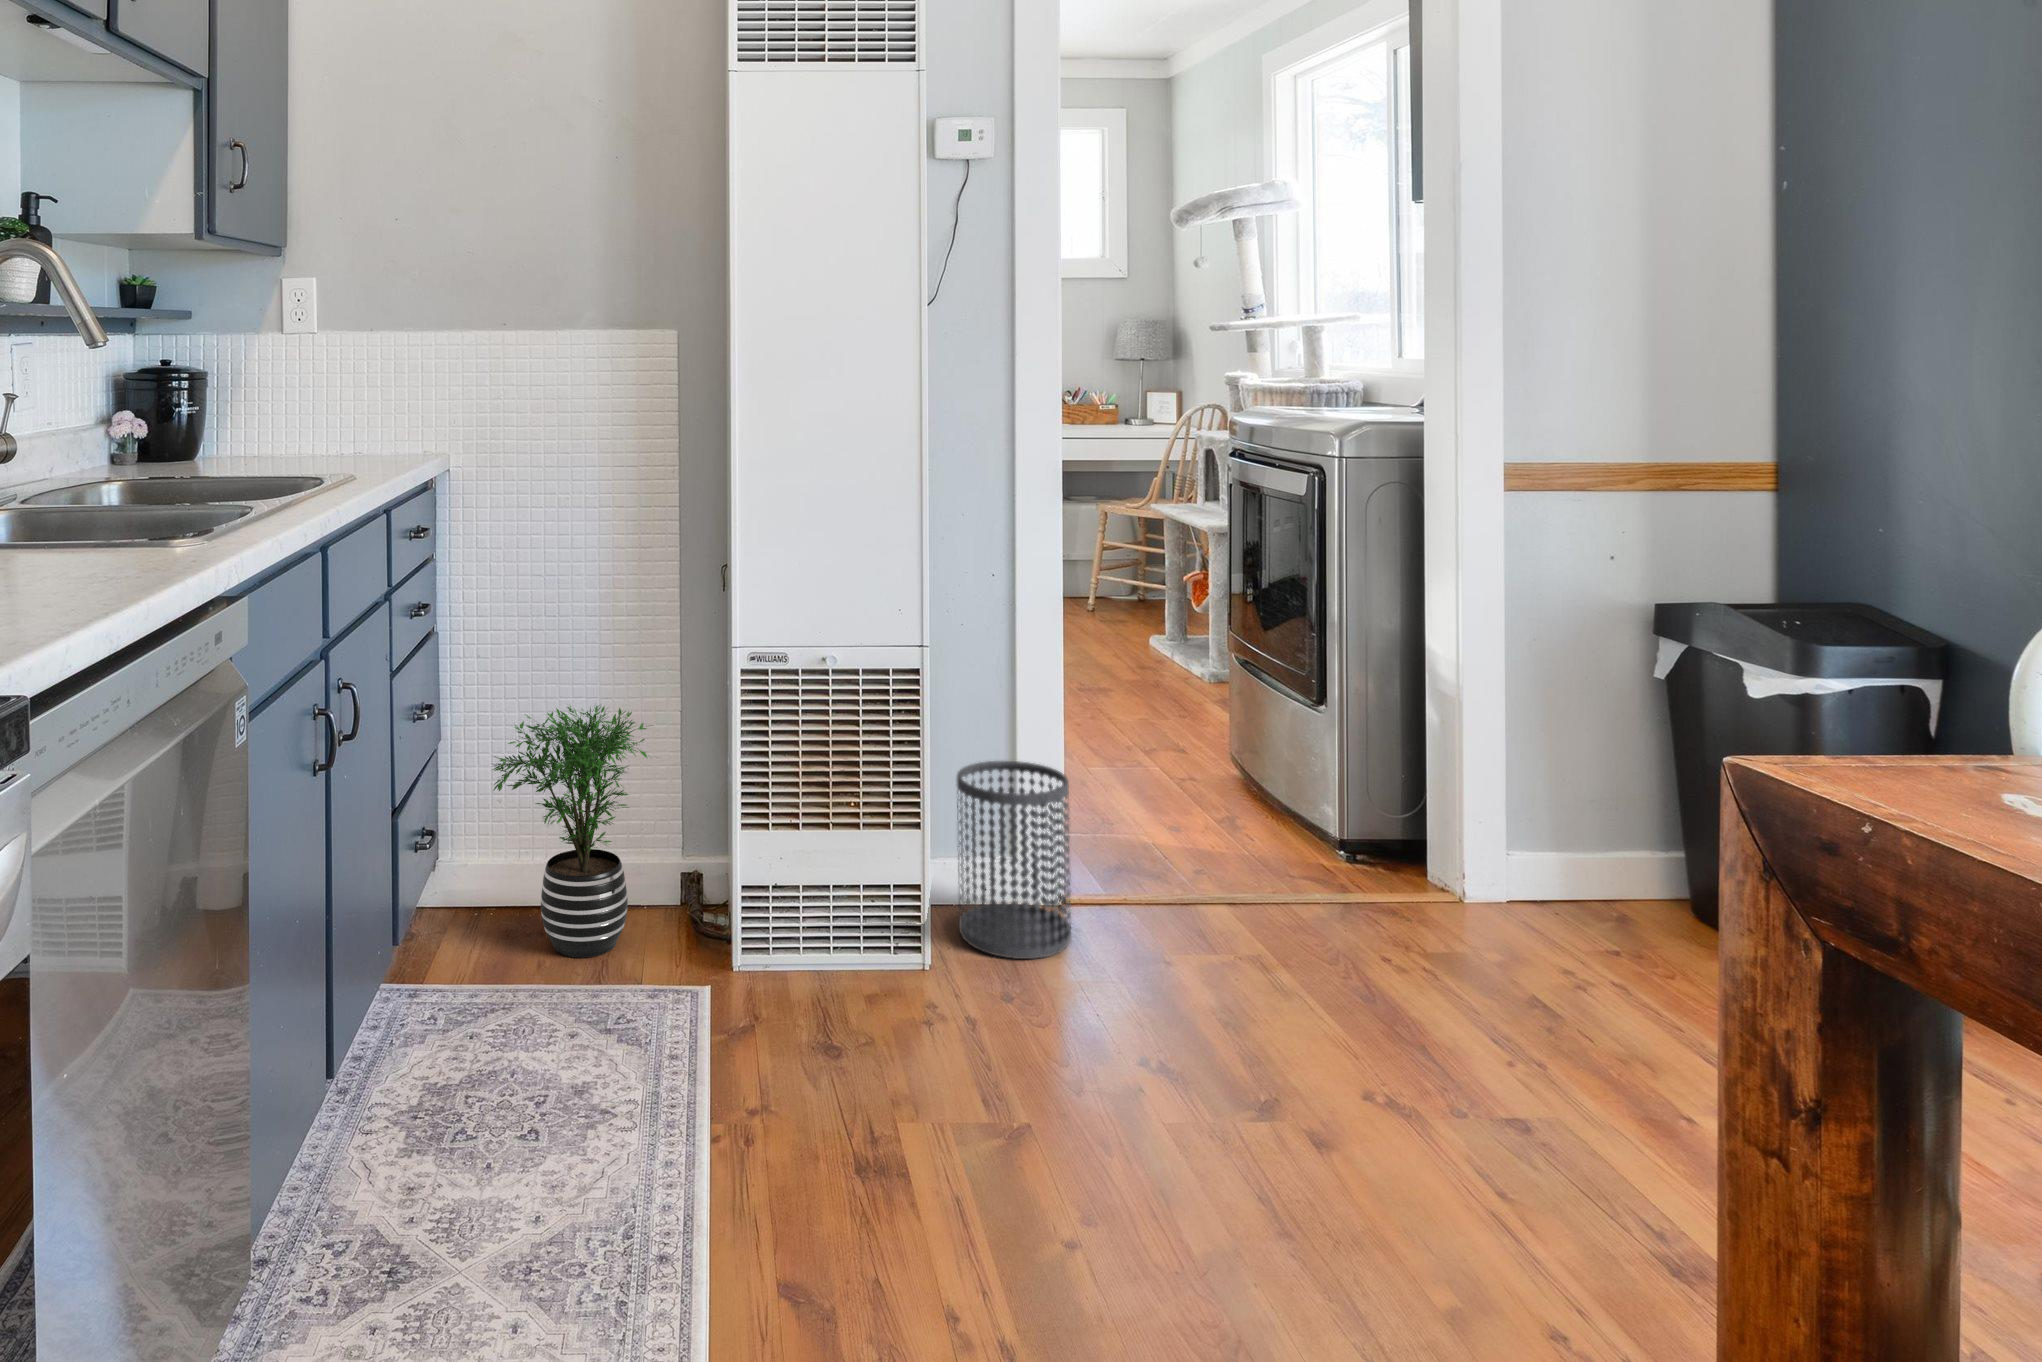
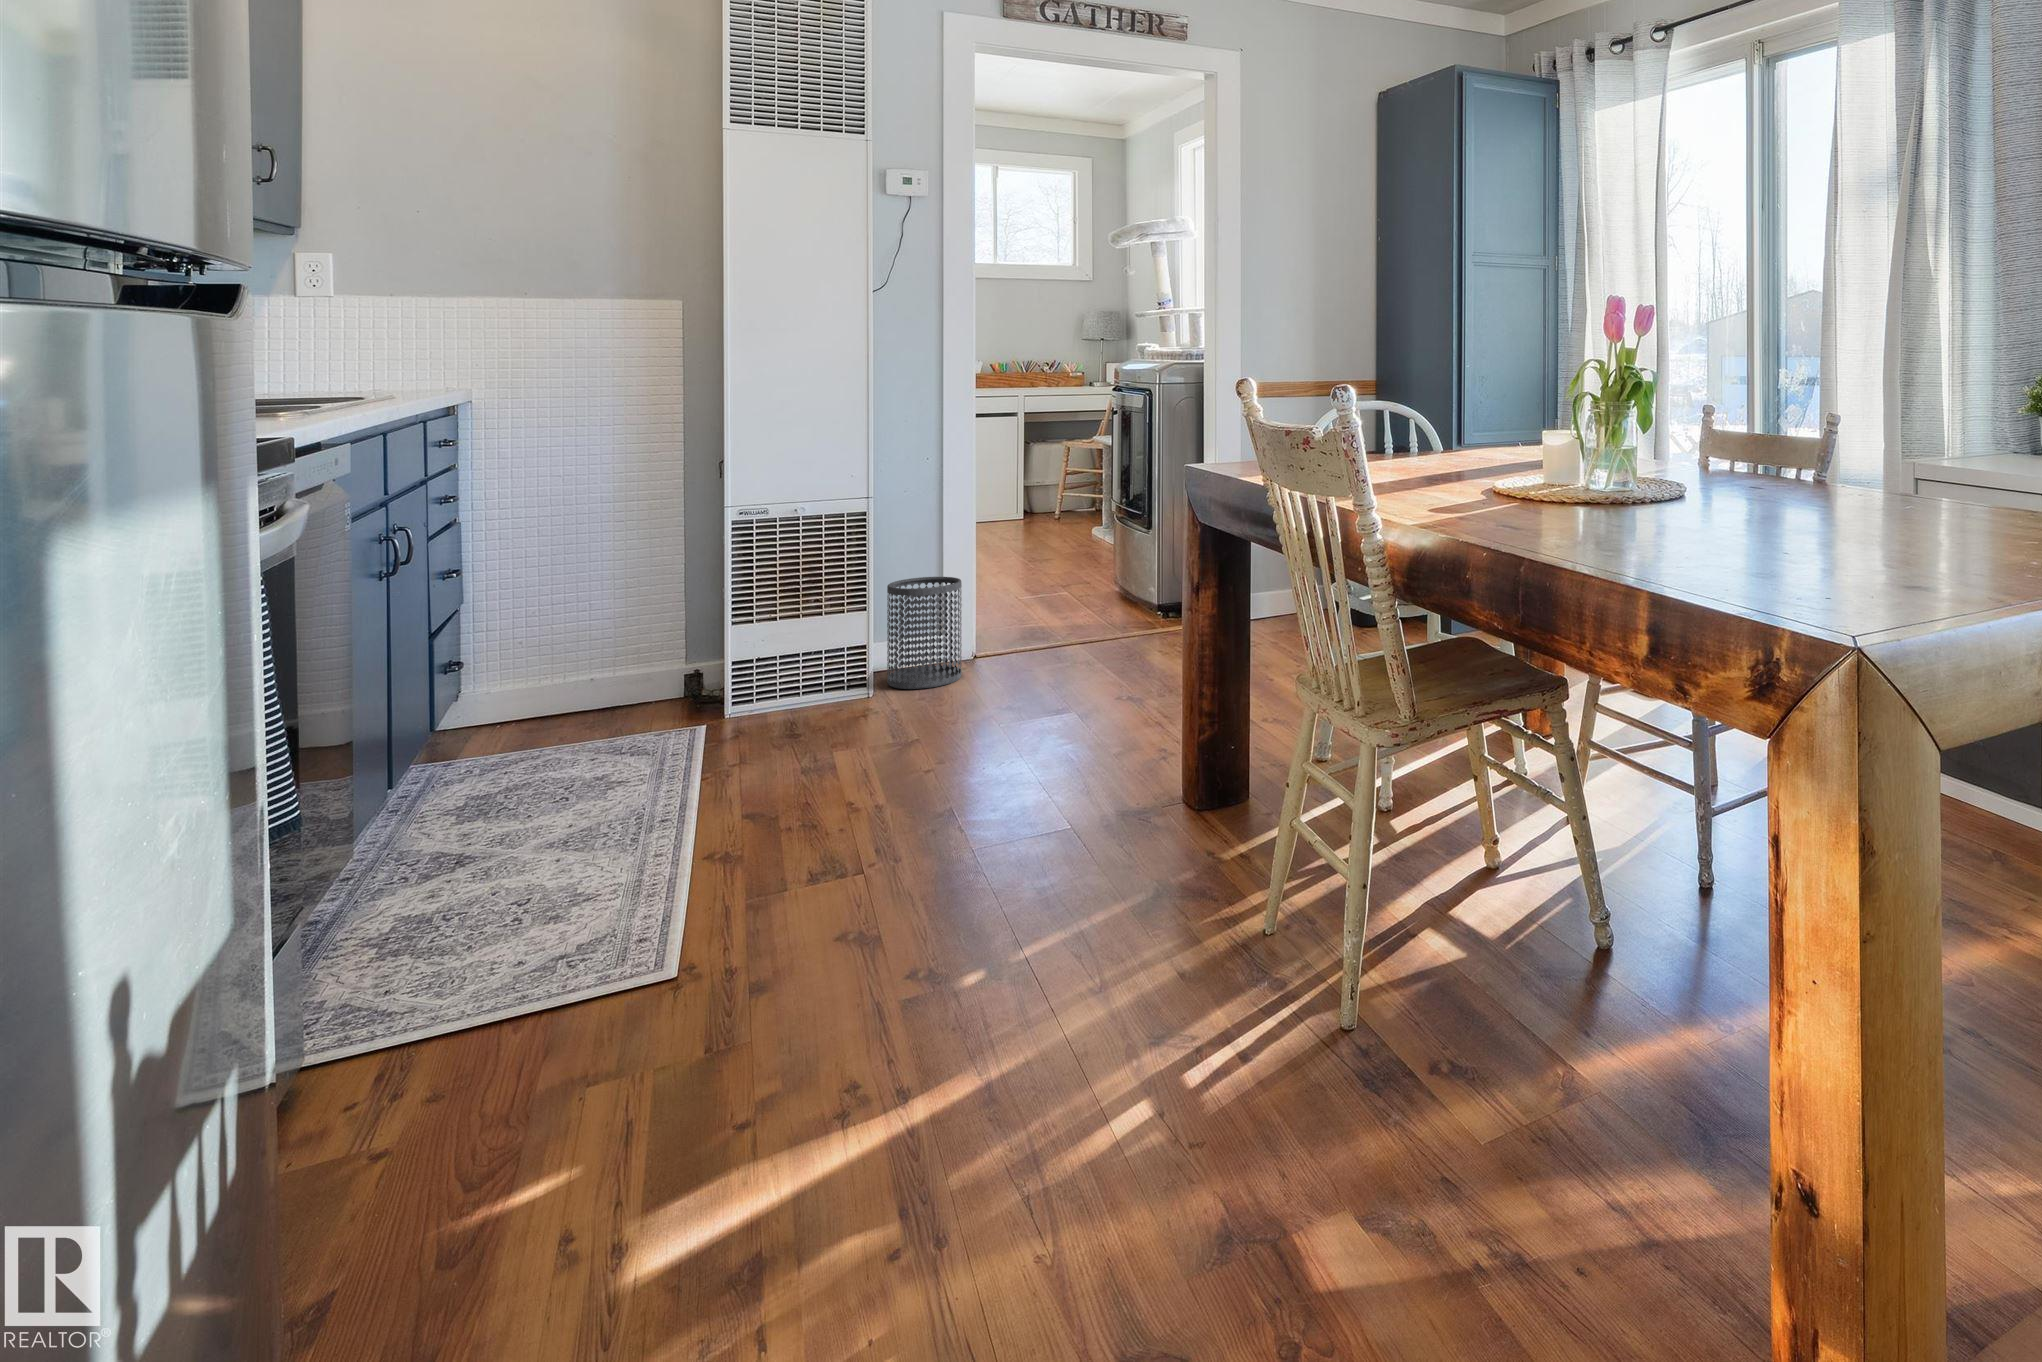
potted plant: present [493,705,653,957] -> none [521,557,667,731]

